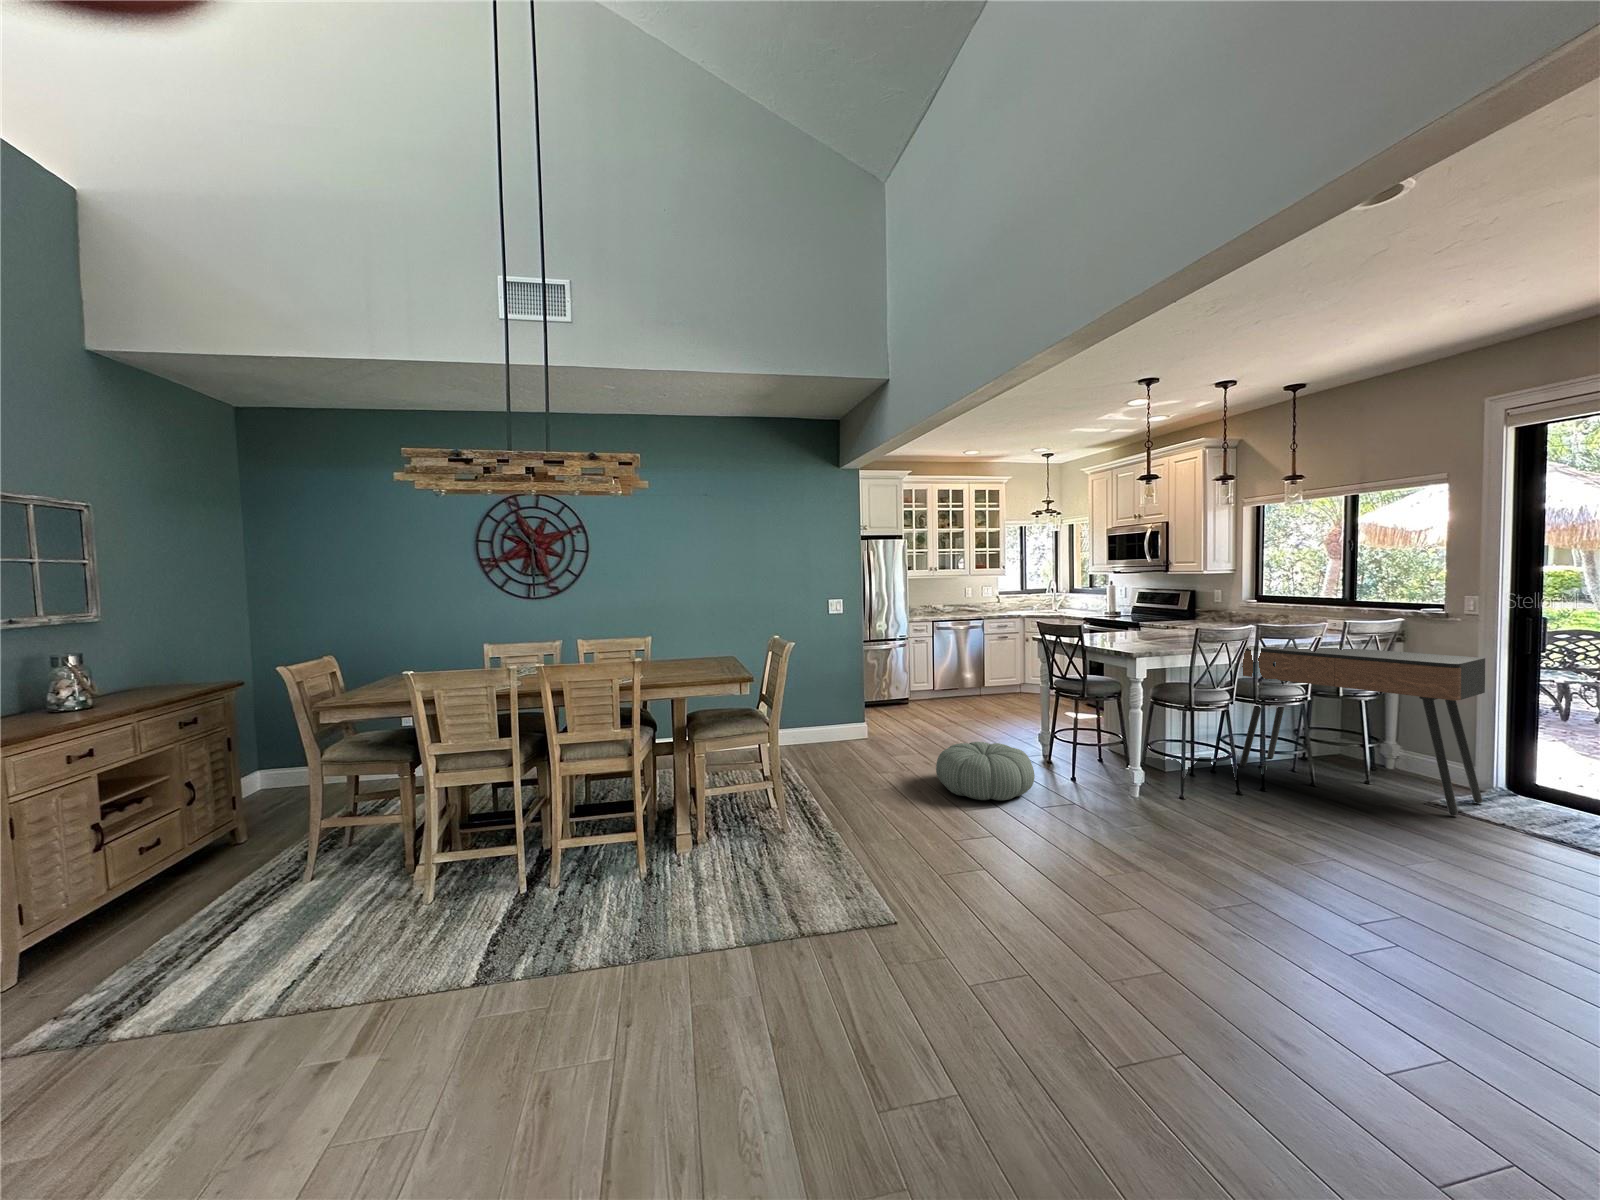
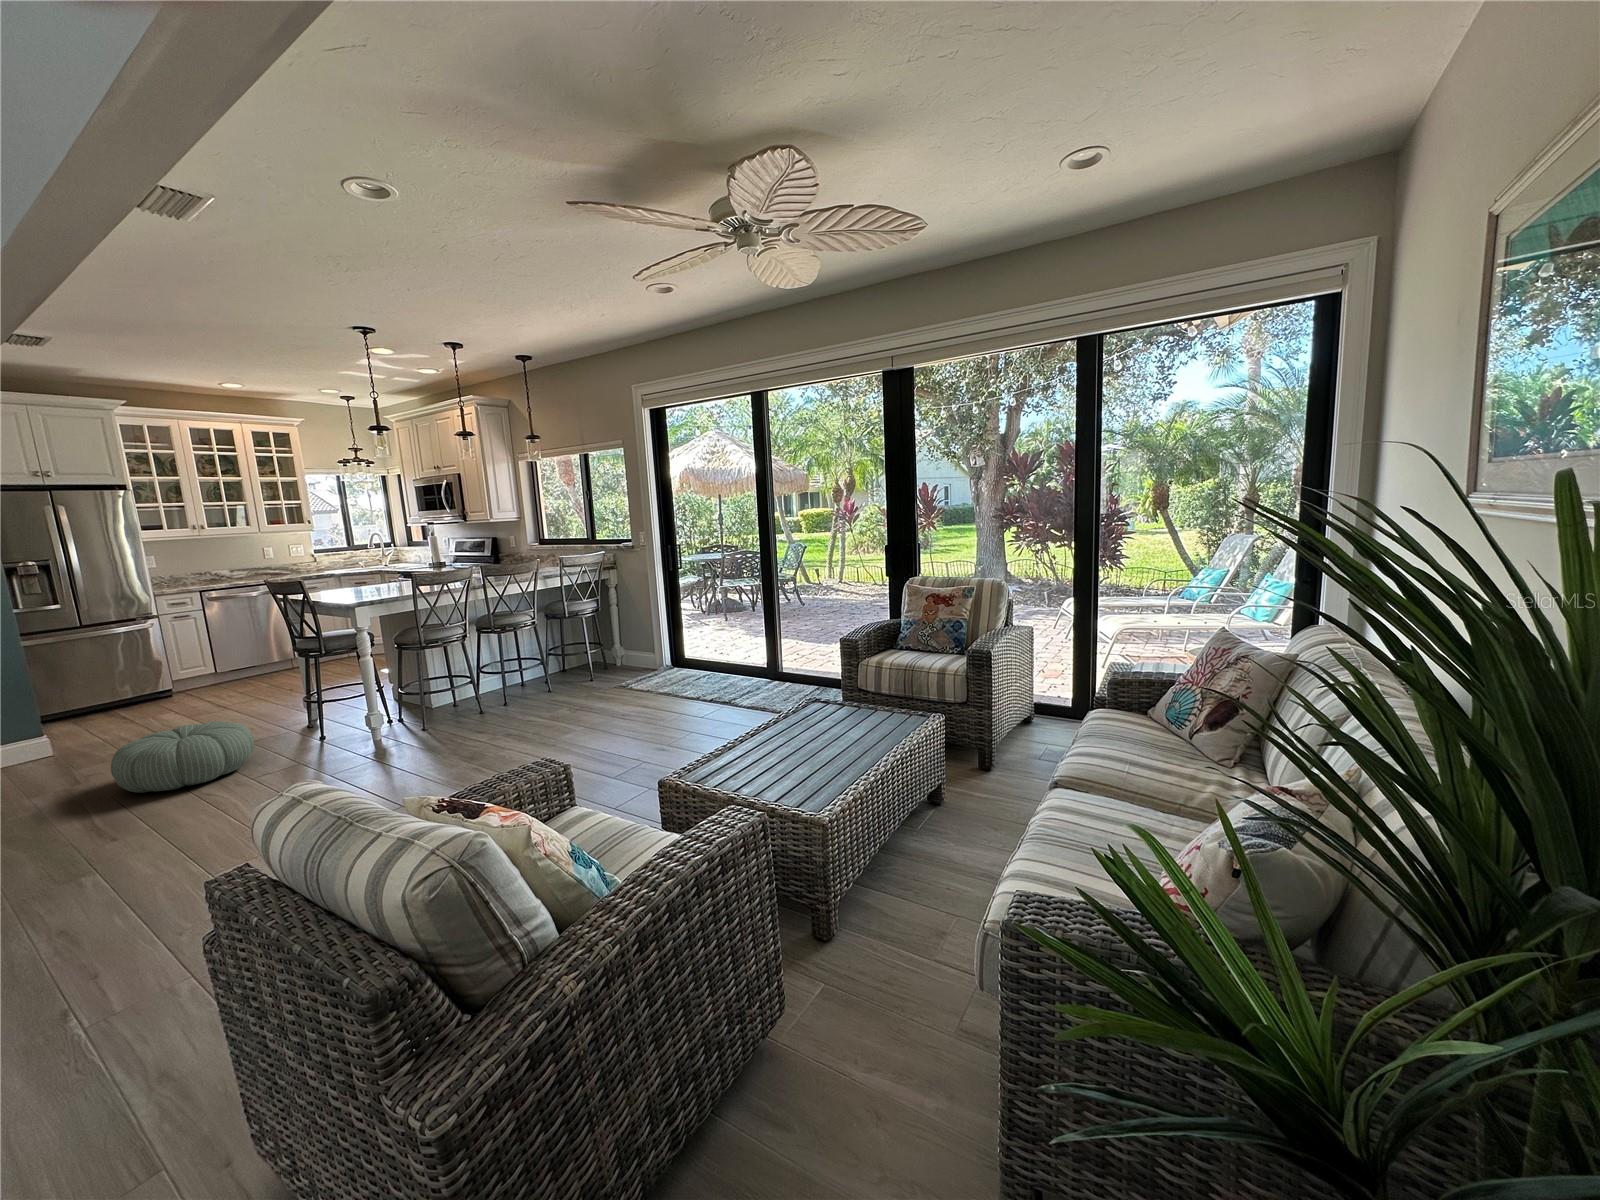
console table: present [1240,647,1485,816] -> none [490,576,647,693]

